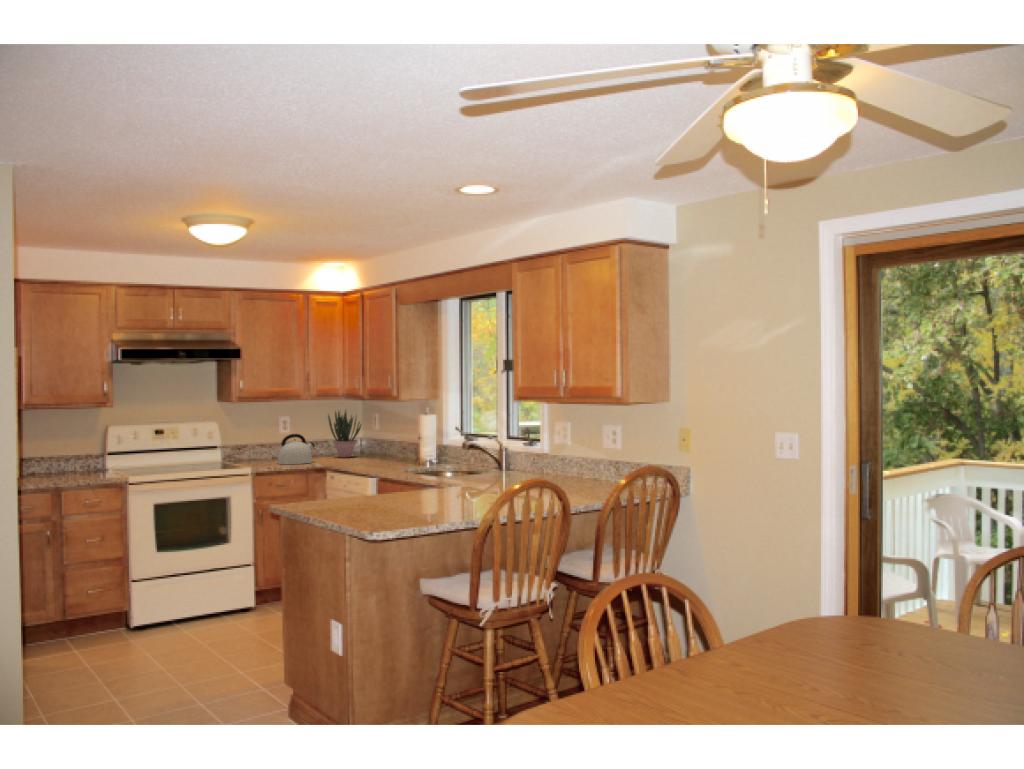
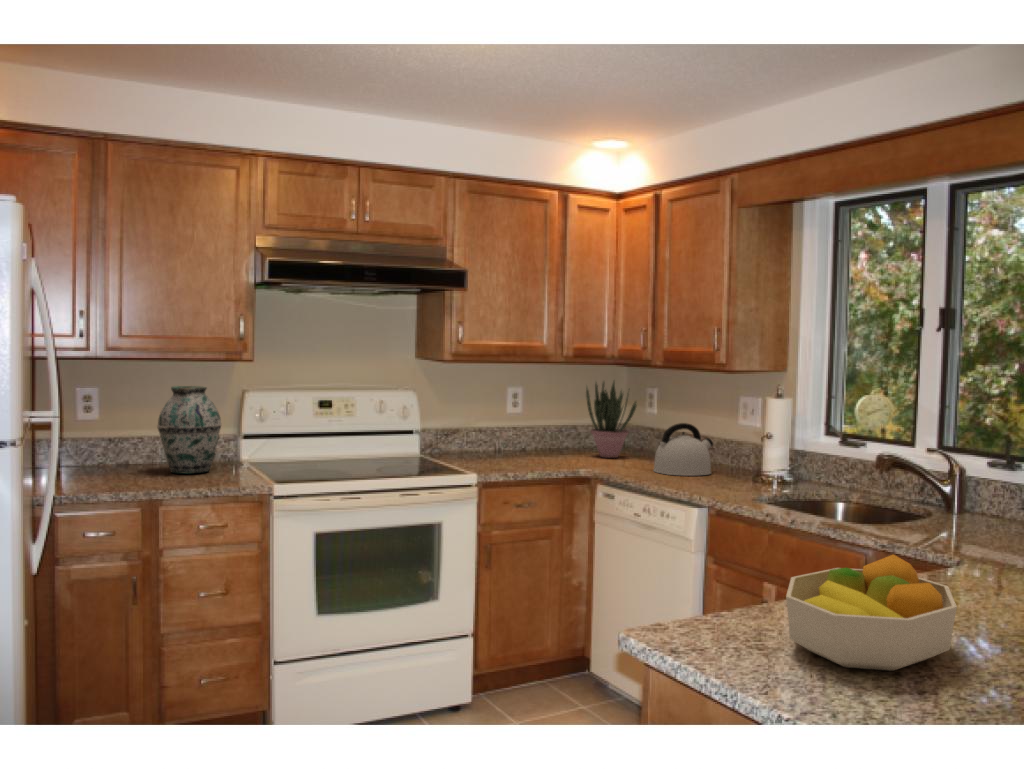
vase: none [53,424,93,476] -> present [157,386,221,474]
kettle: present [278,434,314,464] -> present [653,423,713,476]
fruit bowl: none [336,472,404,509] -> present [786,555,957,671]

